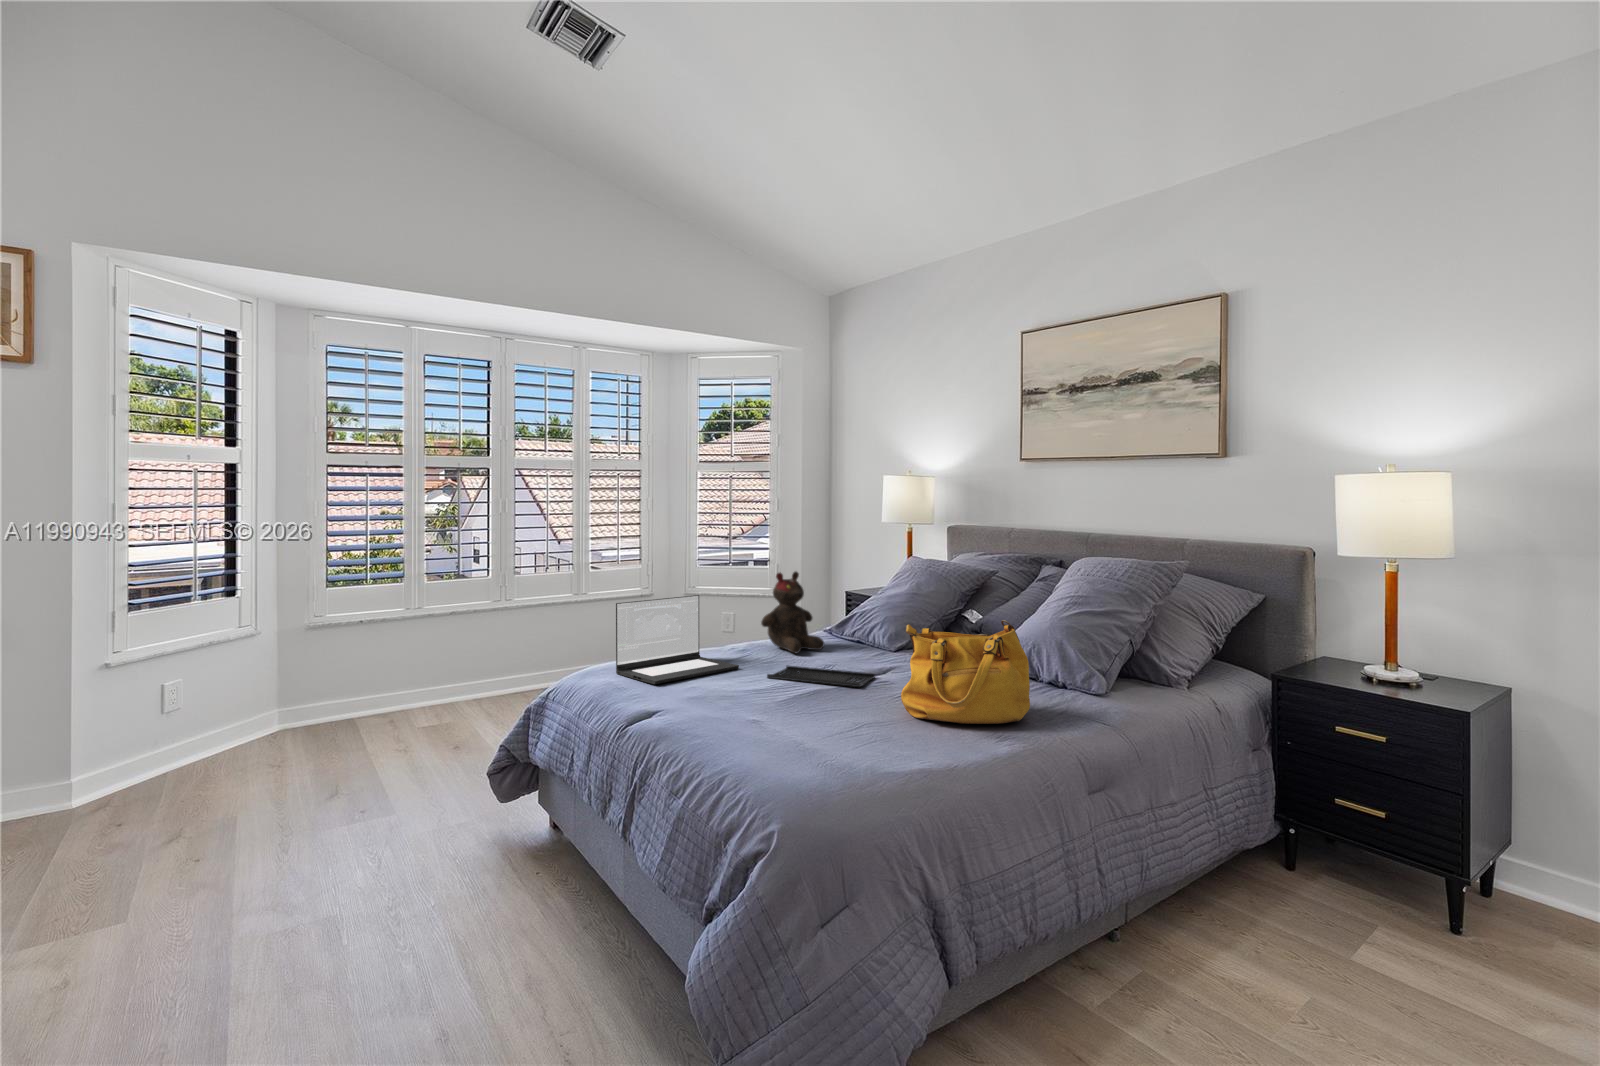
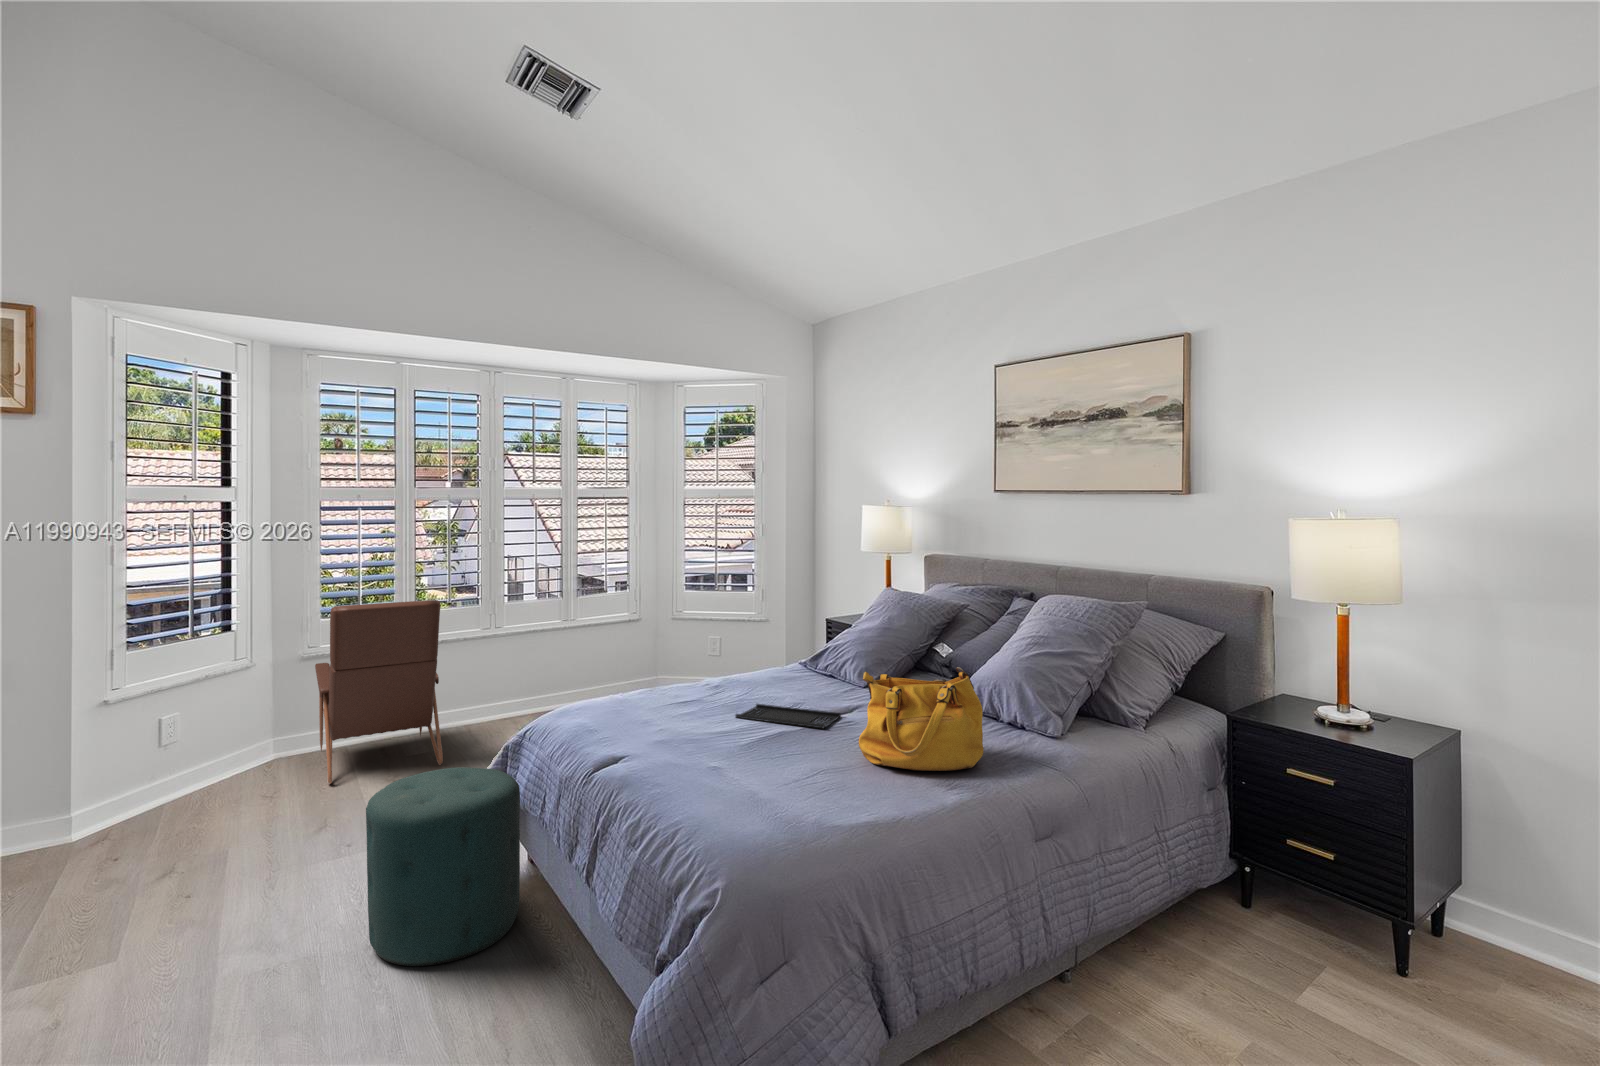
armchair: none [320,567,453,755] -> present [315,600,443,784]
teddy bear: present [761,572,824,653] -> none [735,608,797,690]
laptop: present [616,595,739,684] -> none [589,634,710,726]
ottoman: none [391,727,547,925] -> present [366,767,520,966]

